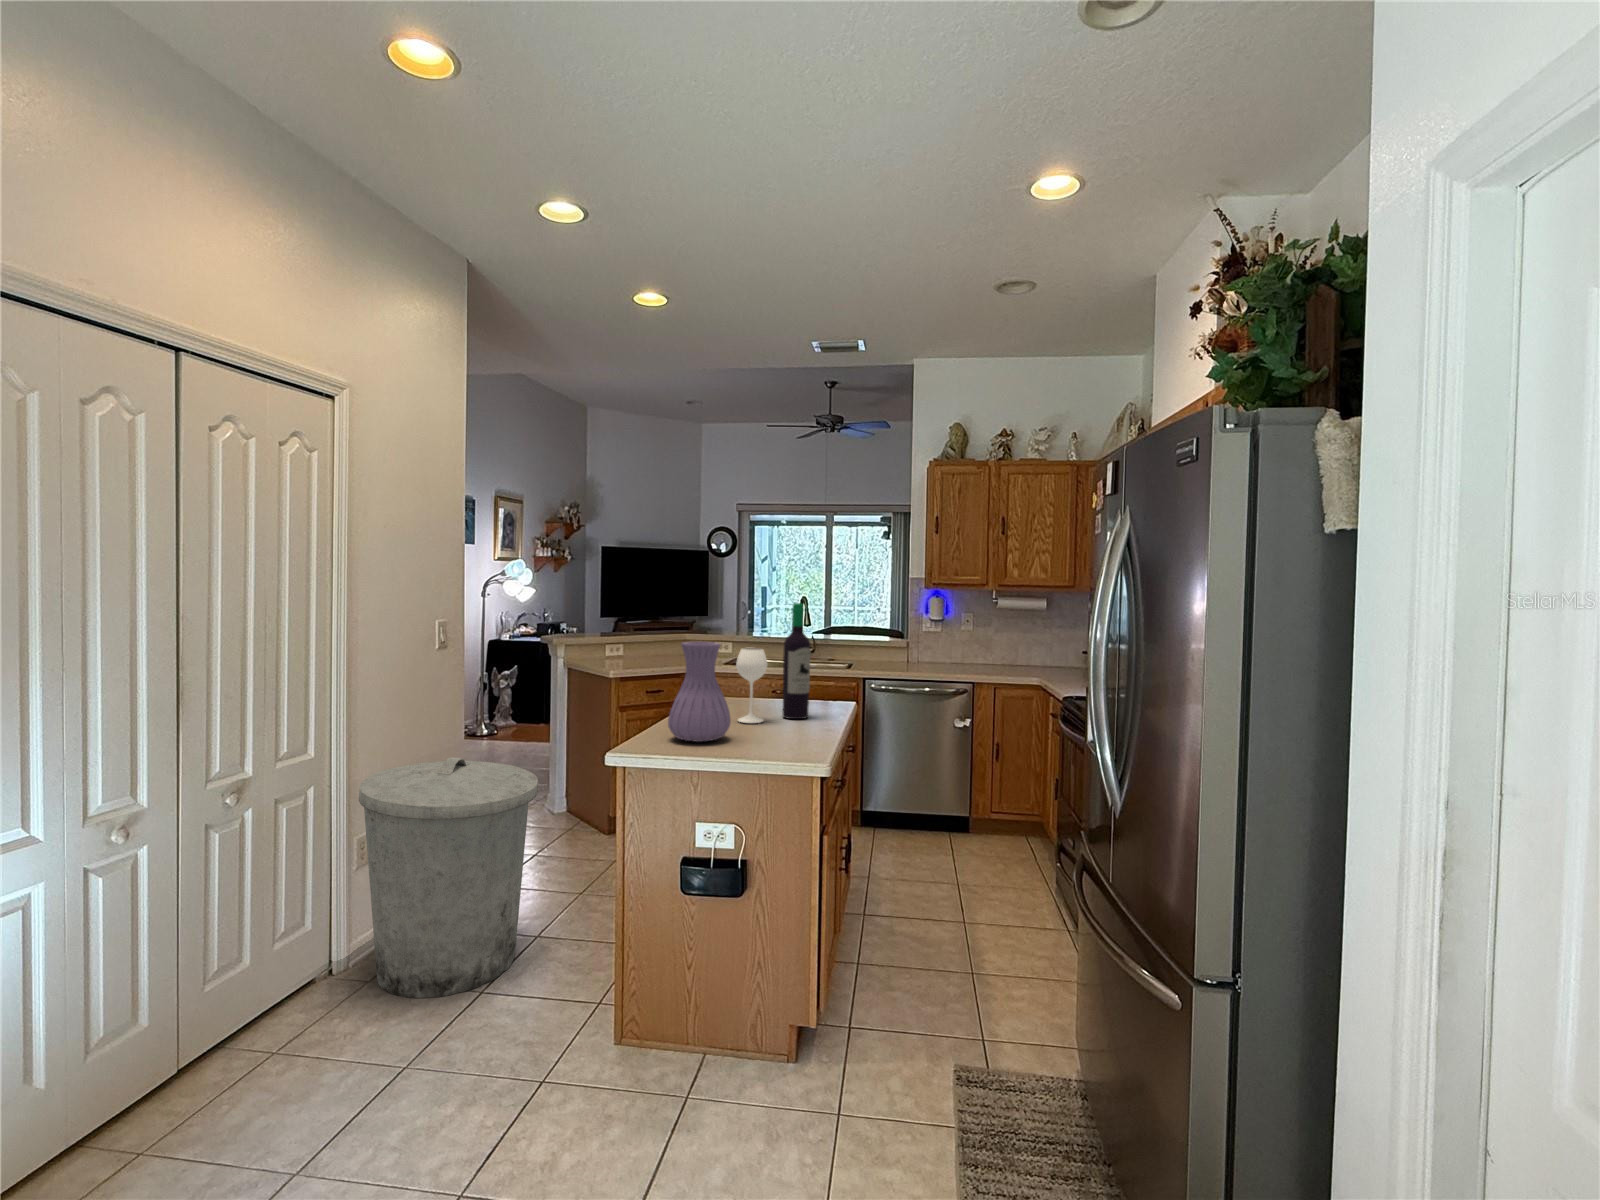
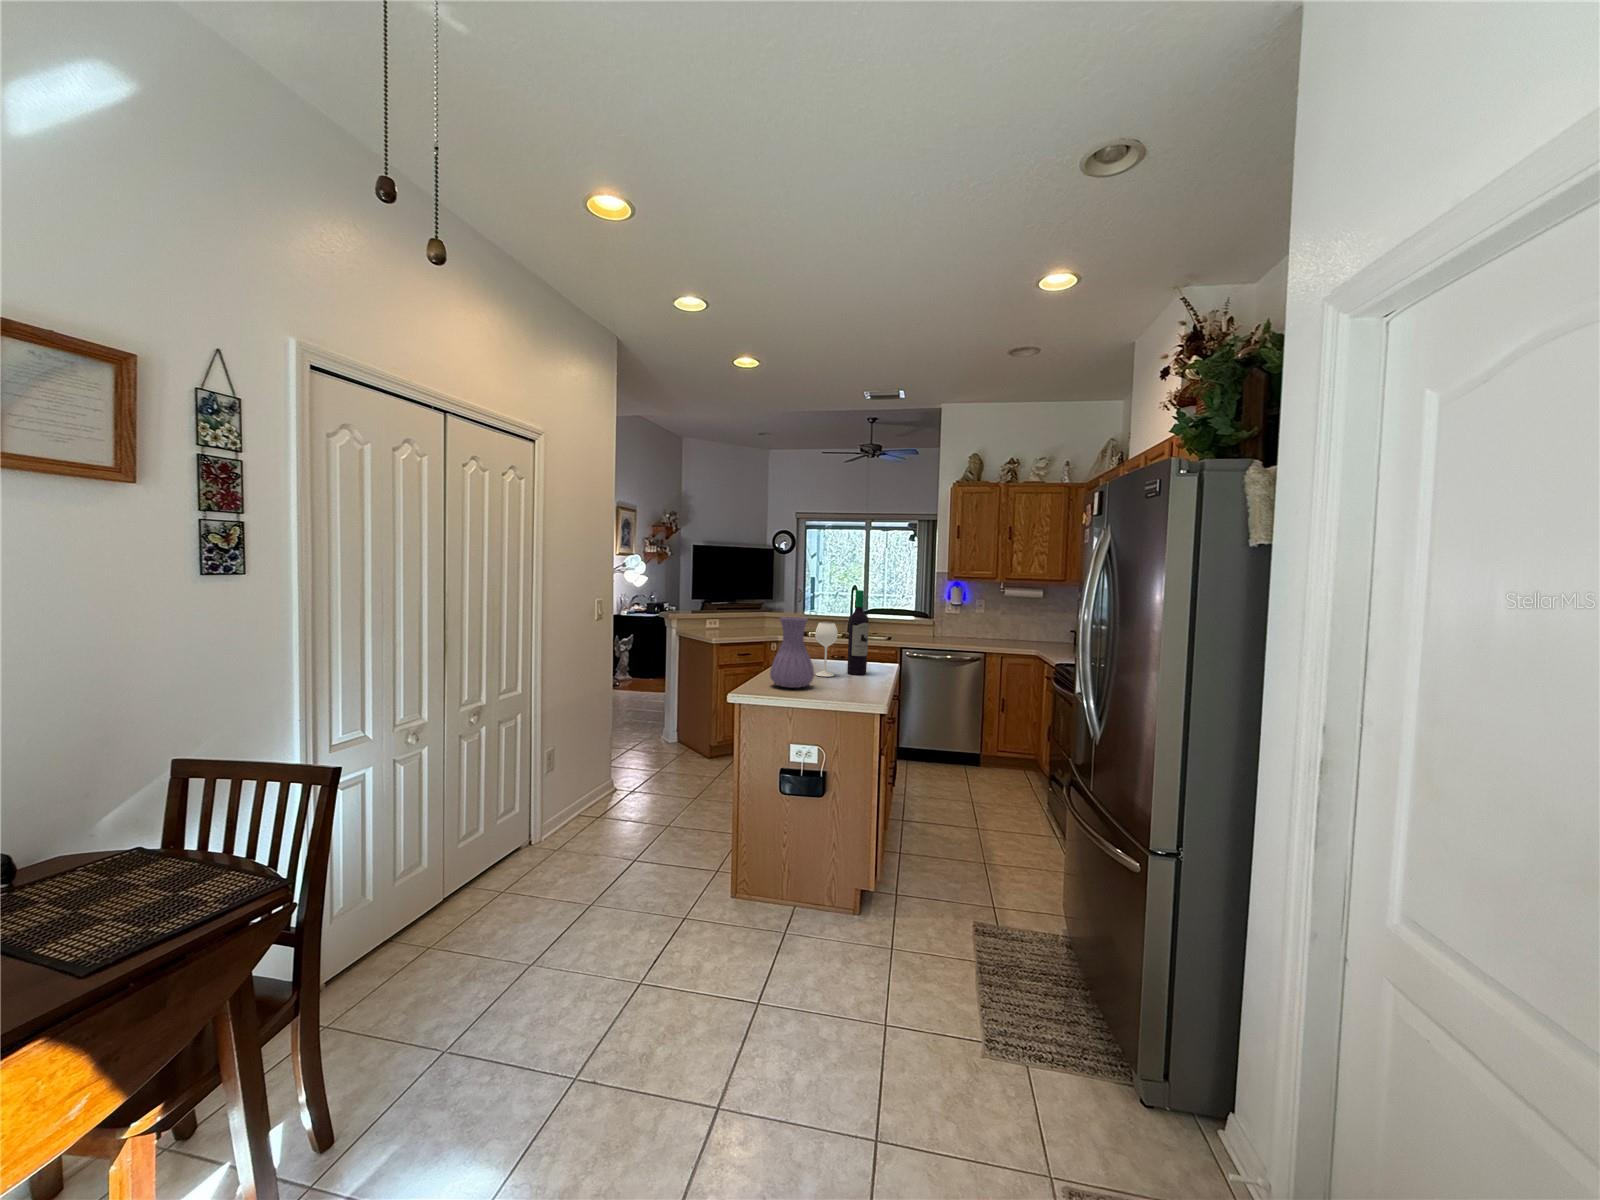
trash can: present [359,757,538,998] -> none [550,697,671,863]

